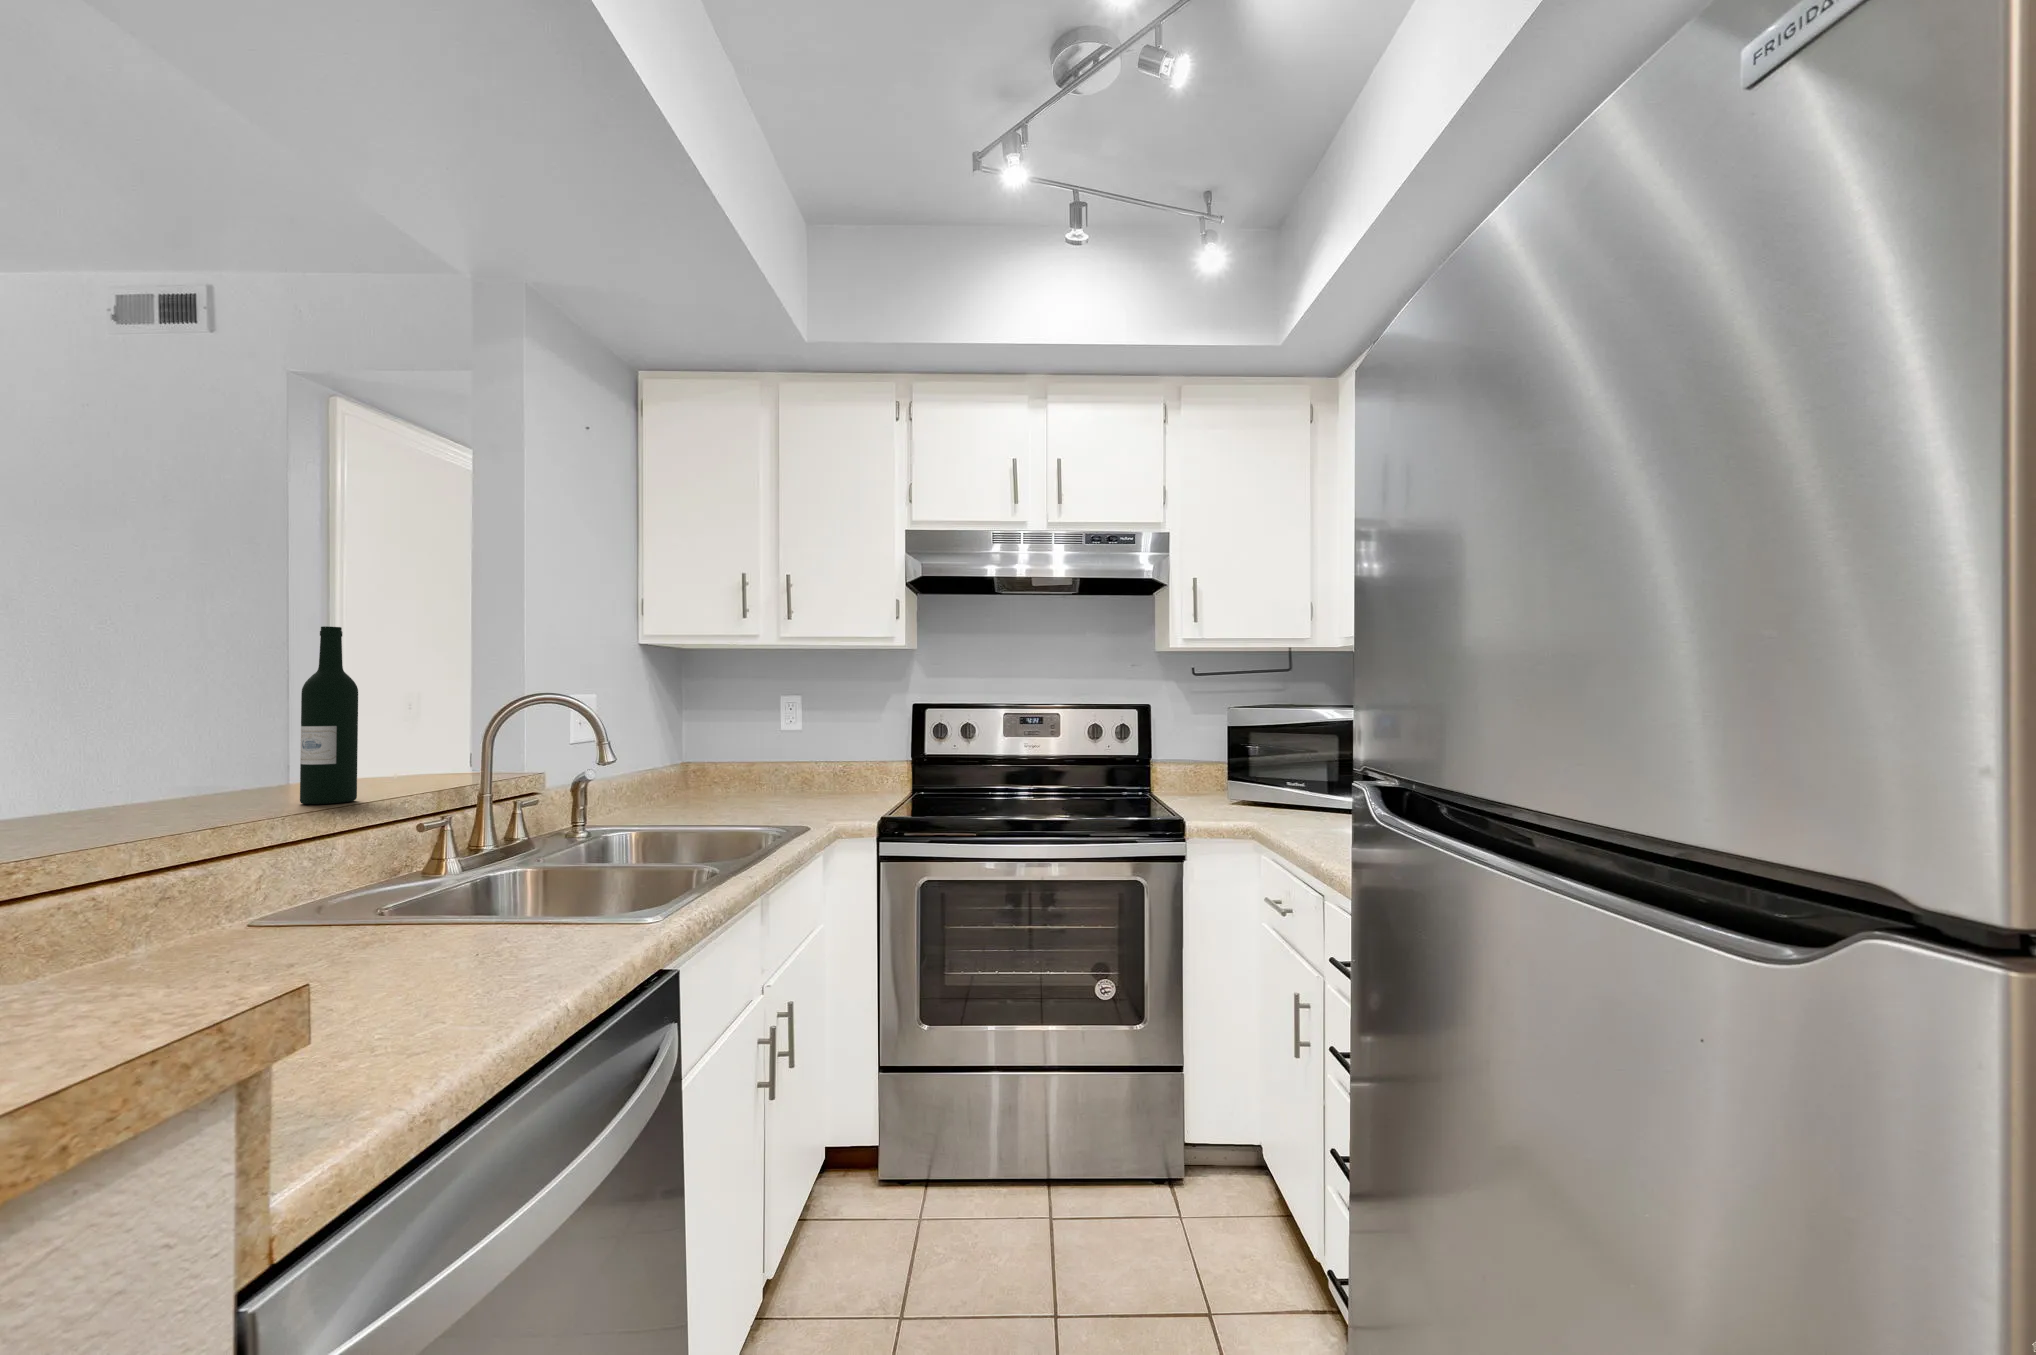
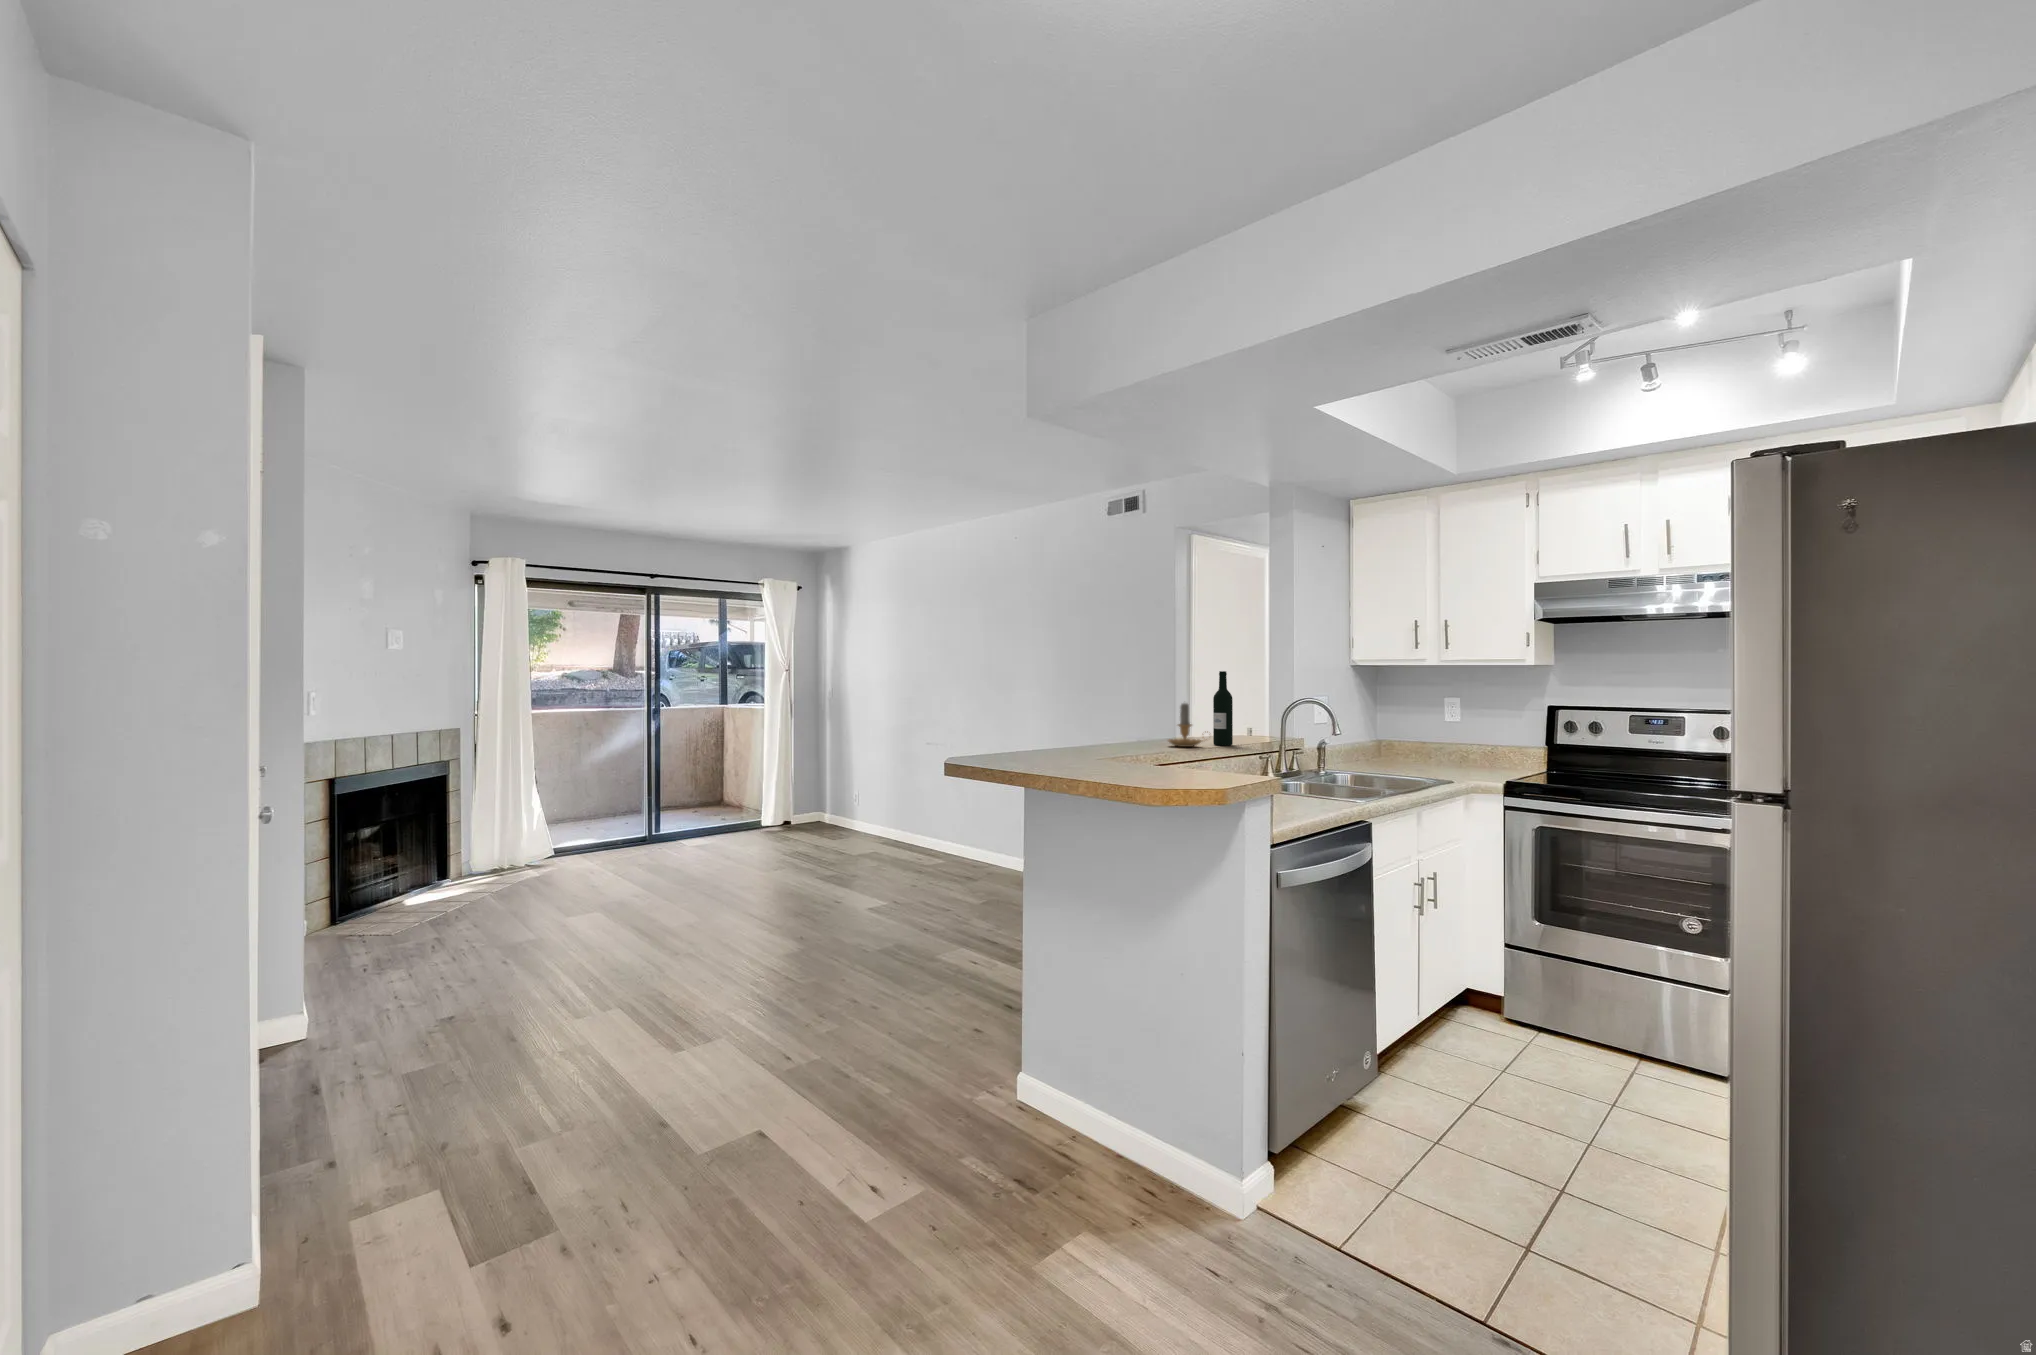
candle: none [120,696,279,821] -> present [1168,703,1208,747]

